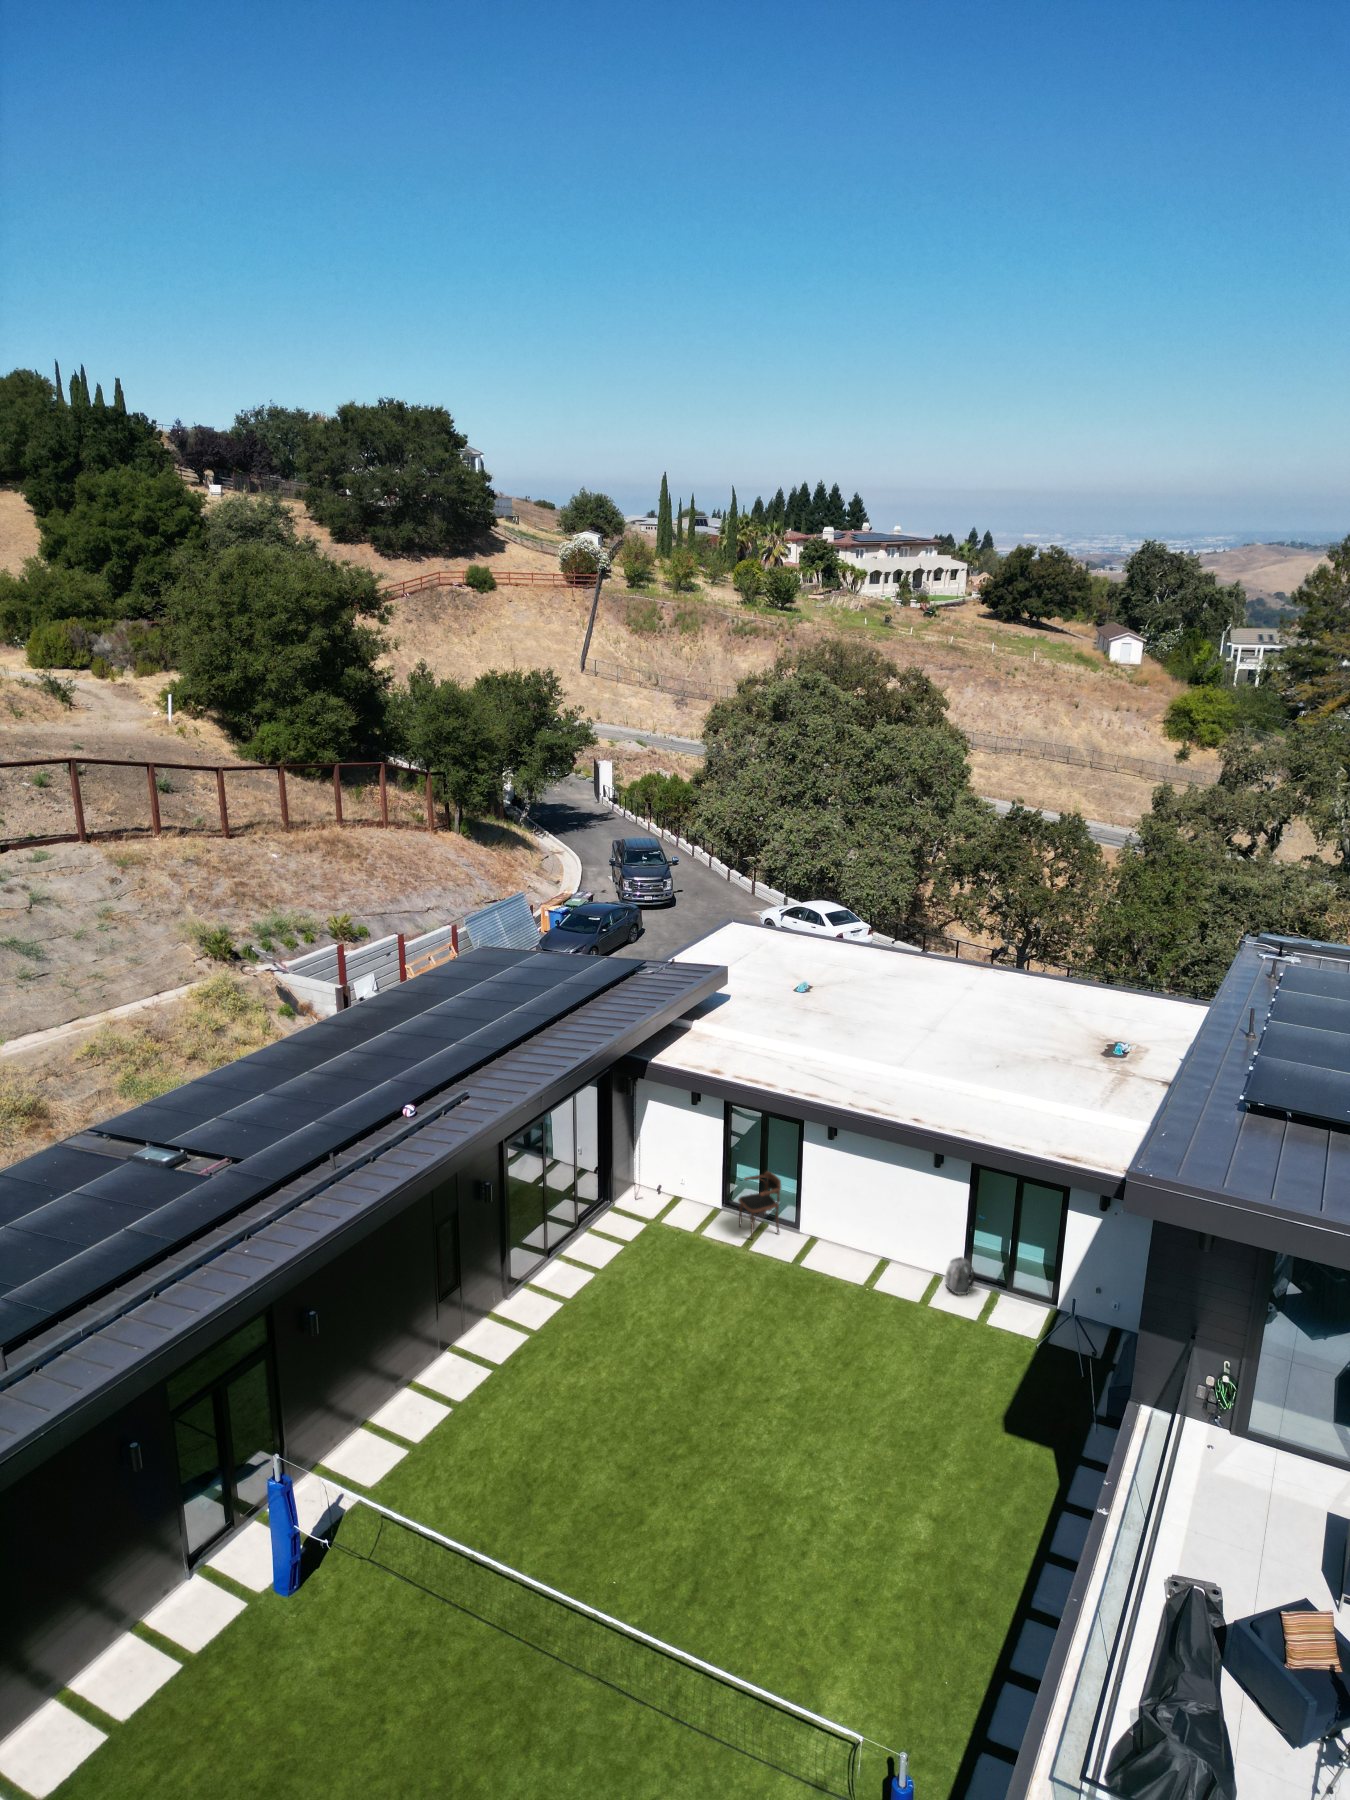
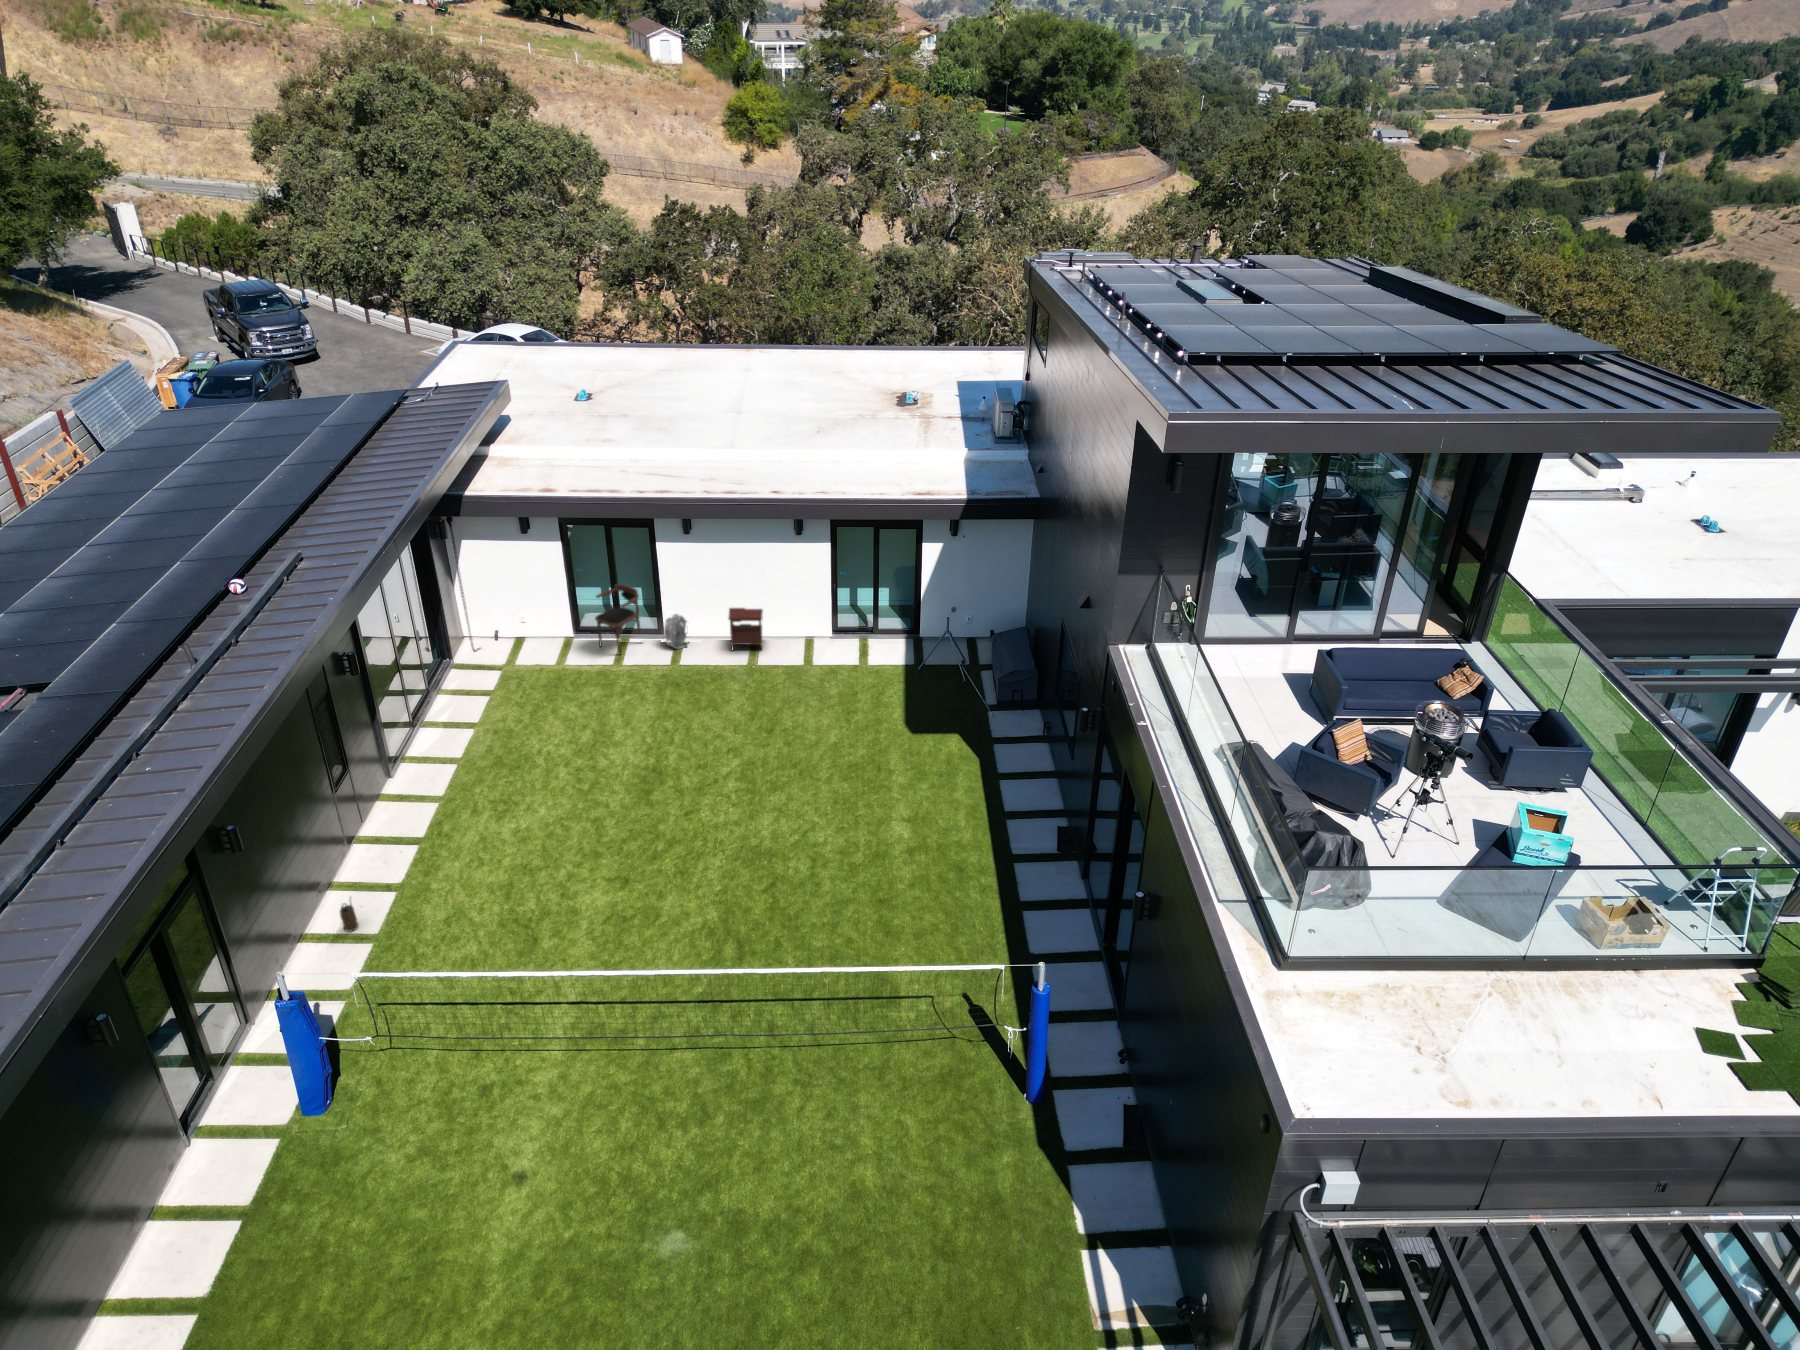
side table: none [854,1219,898,1275] -> present [728,608,763,649]
backpack: present [945,1257,976,1294] -> present [664,614,688,649]
watering can: none [388,1391,406,1422] -> present [340,904,358,932]

